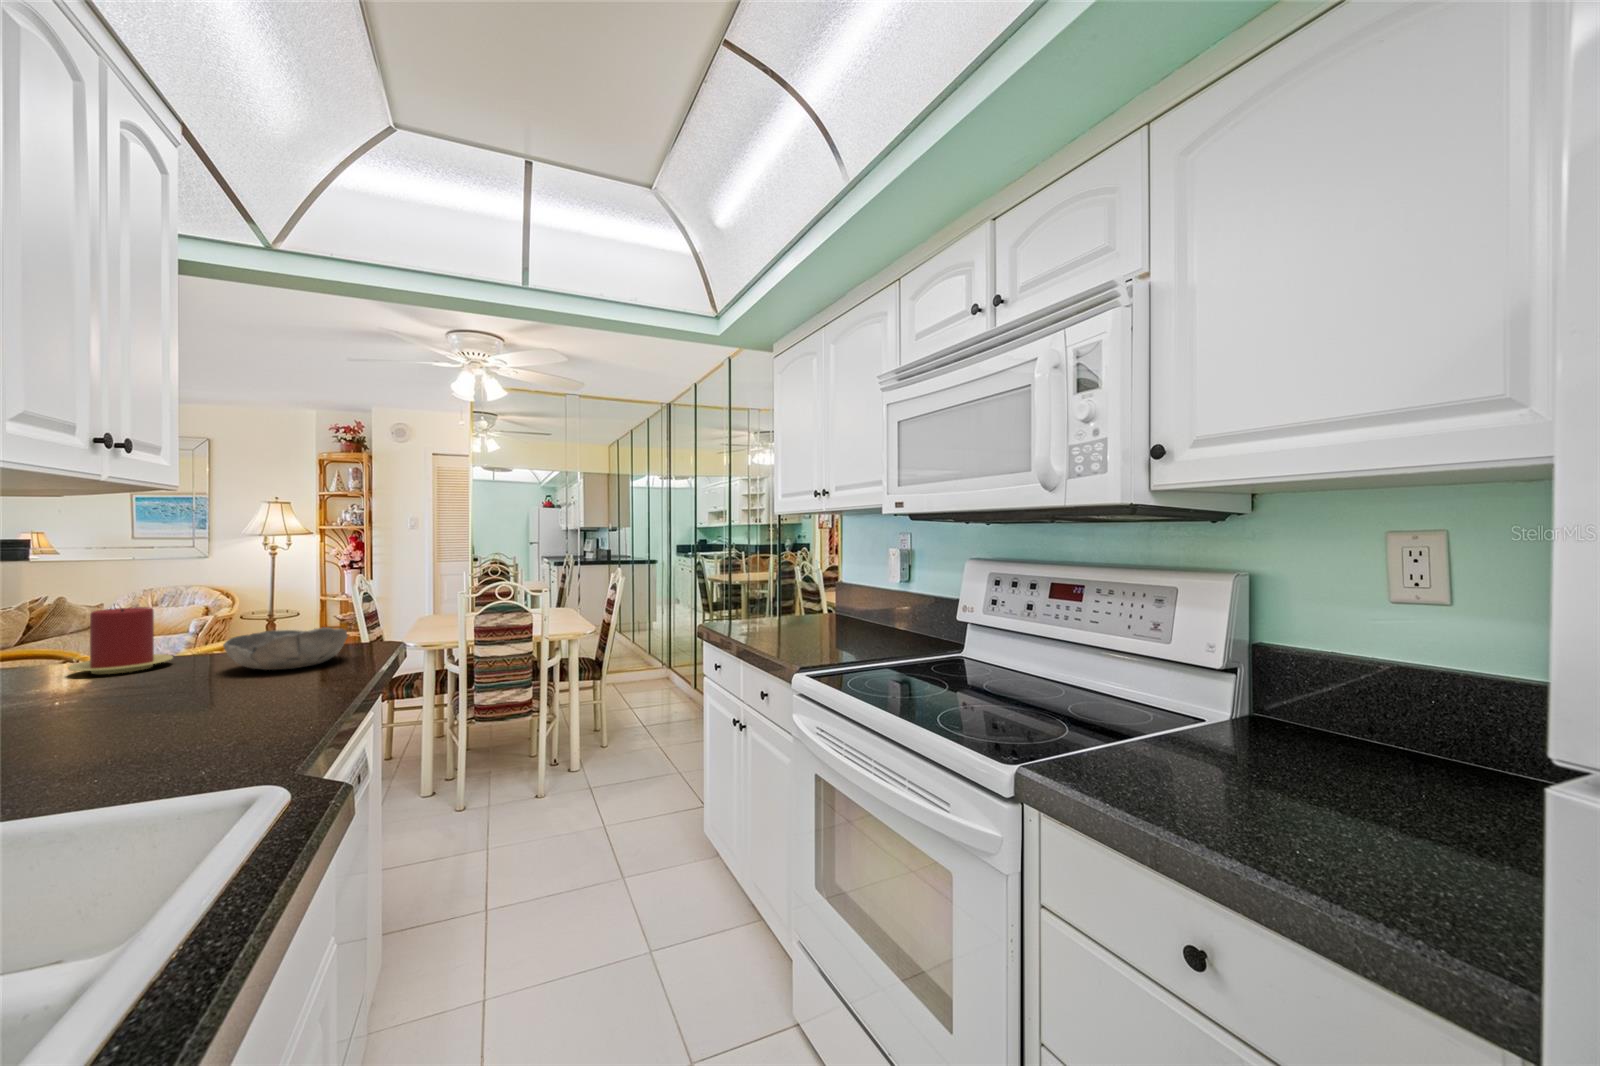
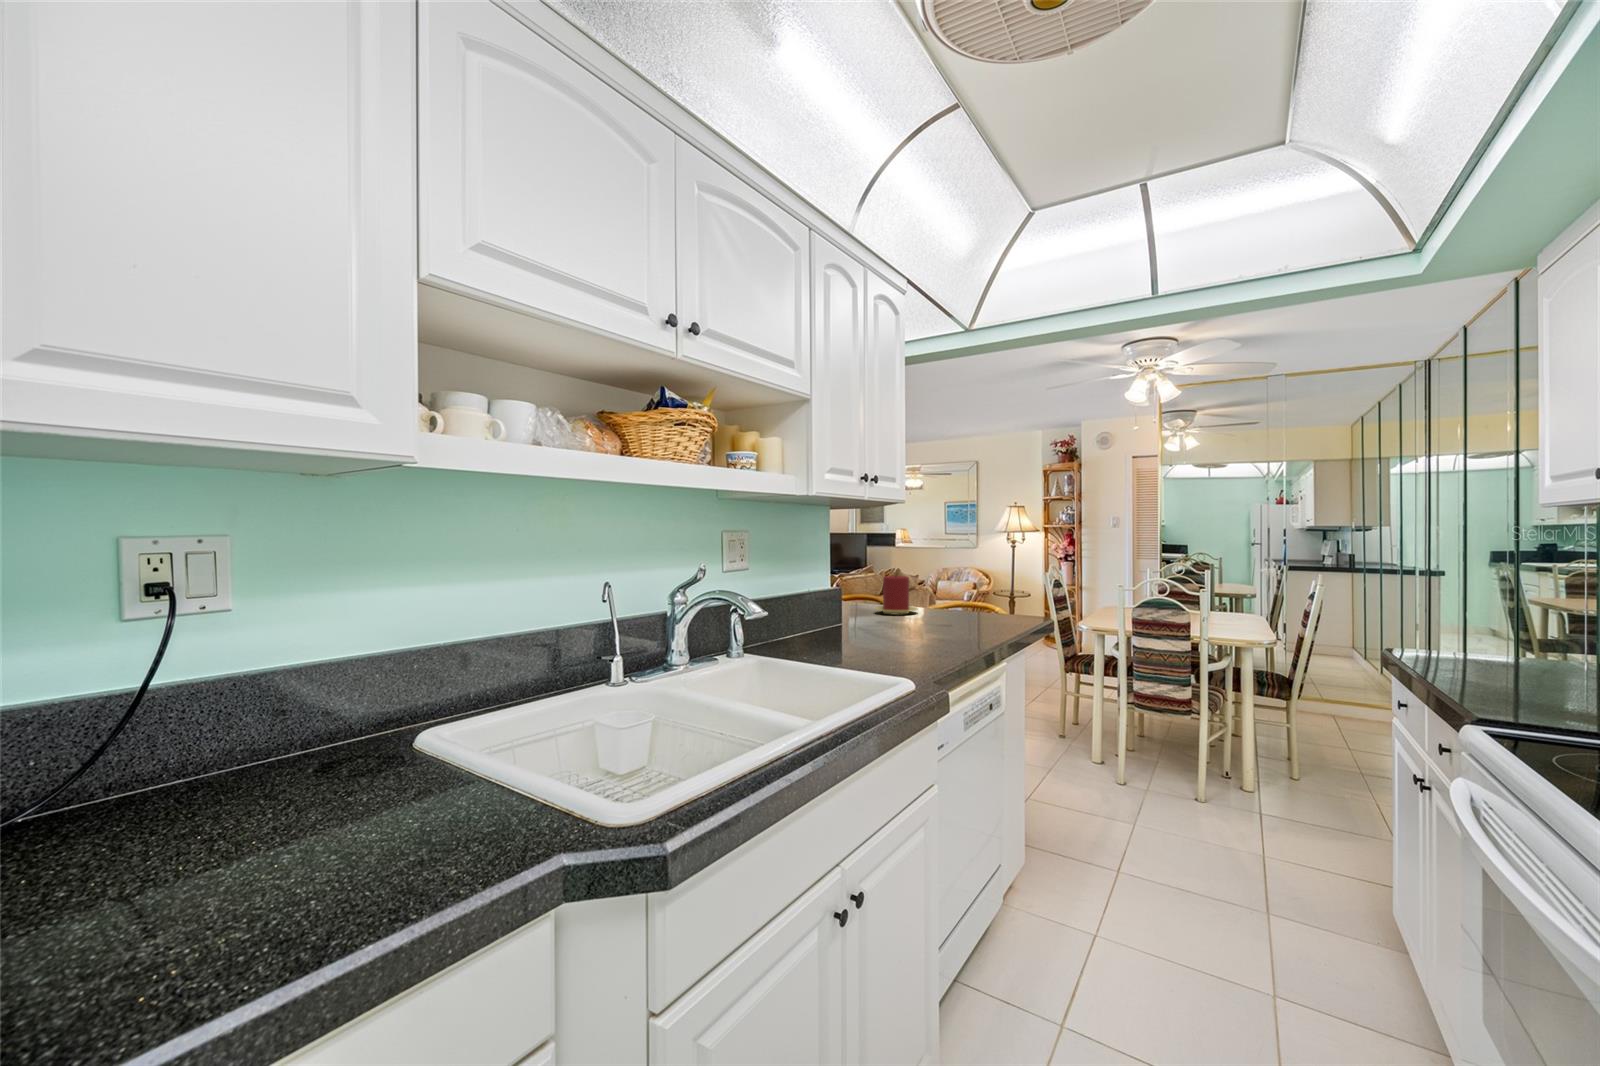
bowl: present [223,627,347,670] -> none [935,598,1005,625]

